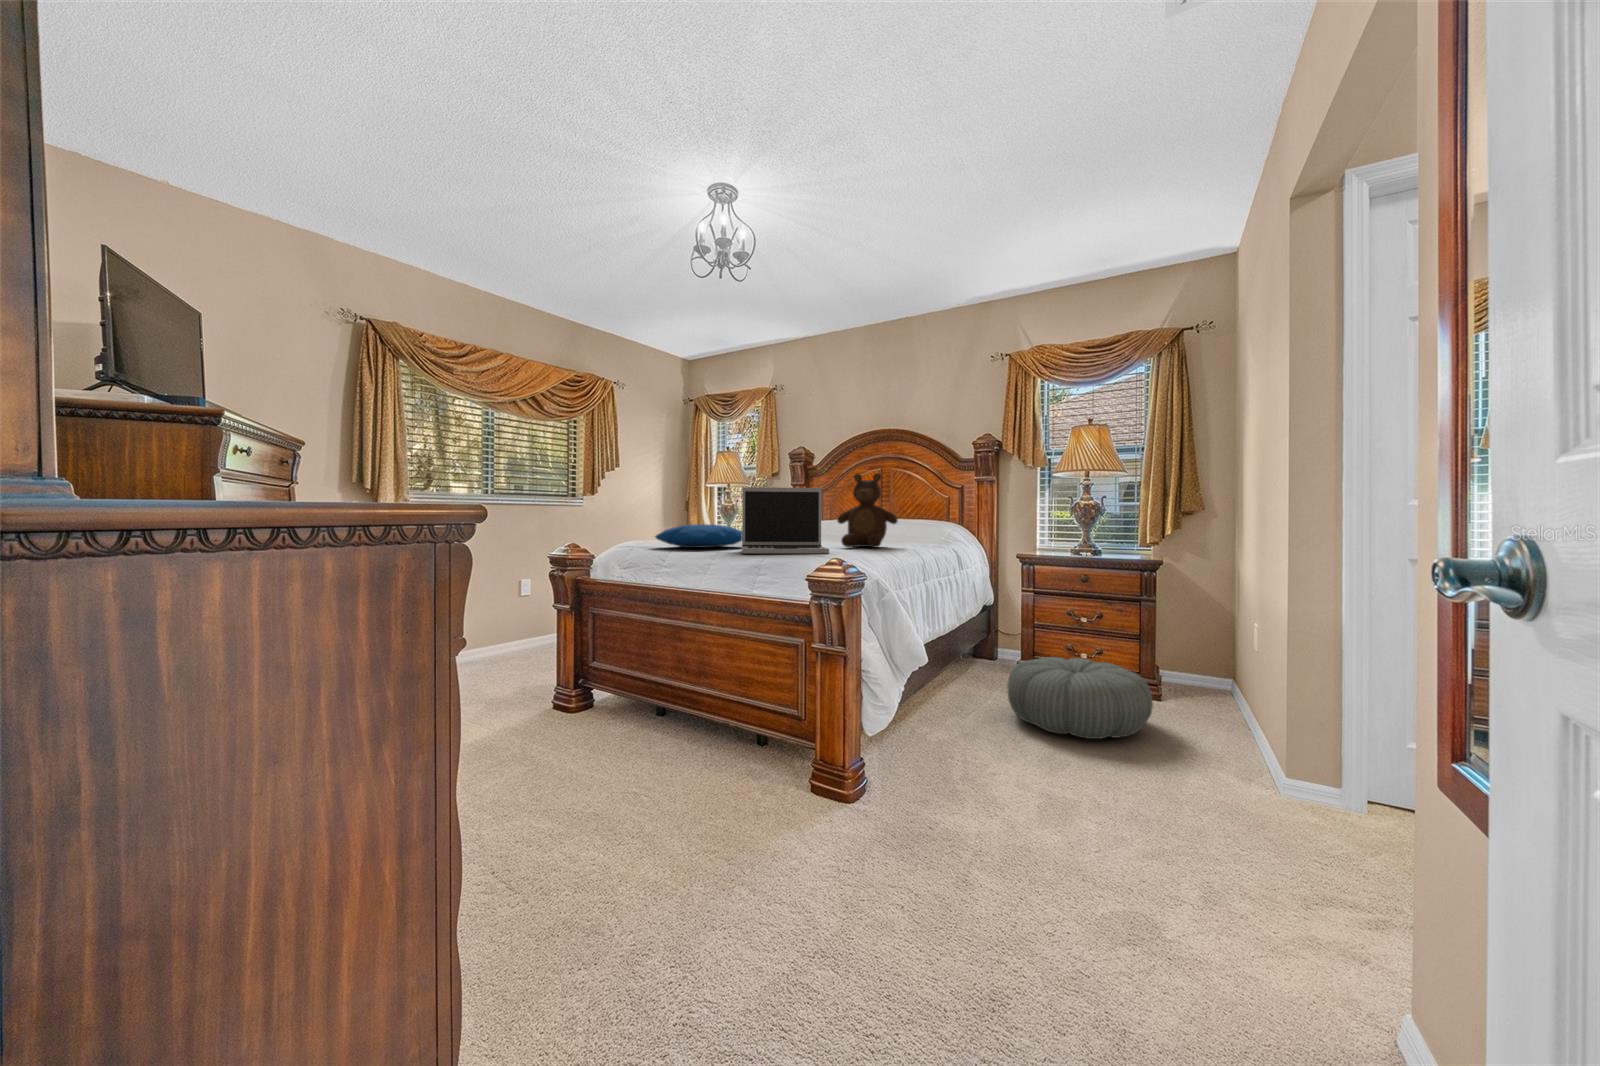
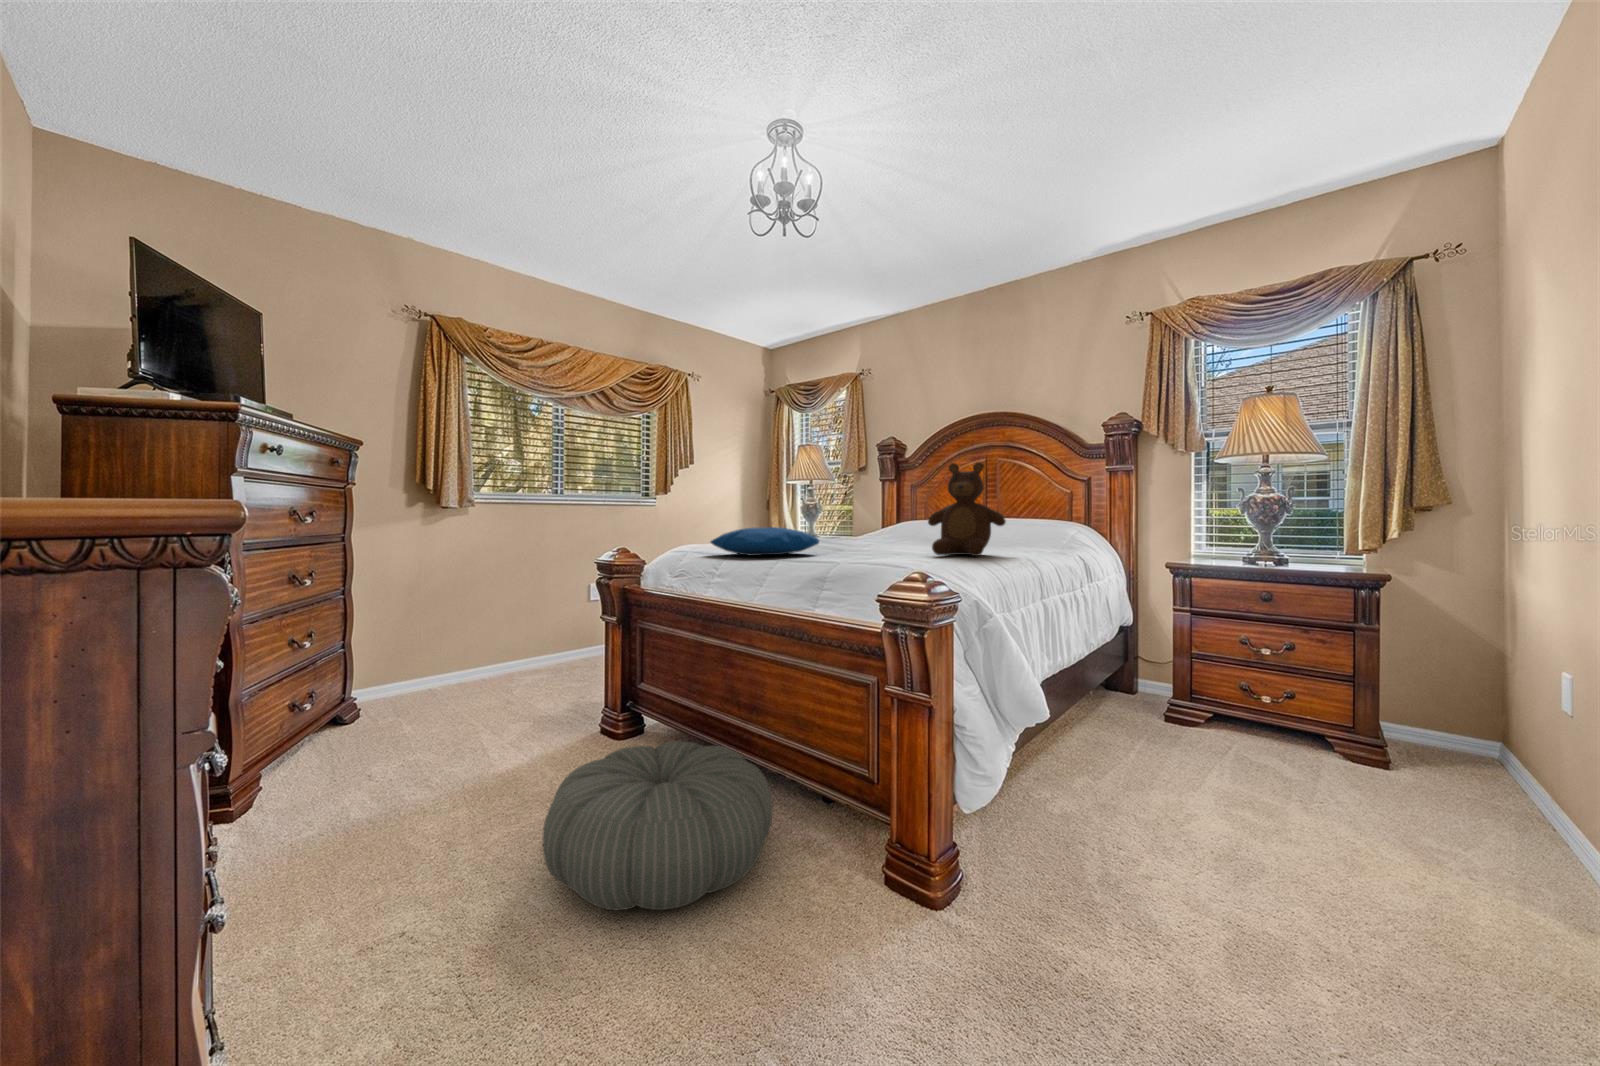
laptop: present [742,487,829,553] -> none [802,482,913,564]
pouf: present [1007,657,1153,739] -> present [543,741,773,910]

